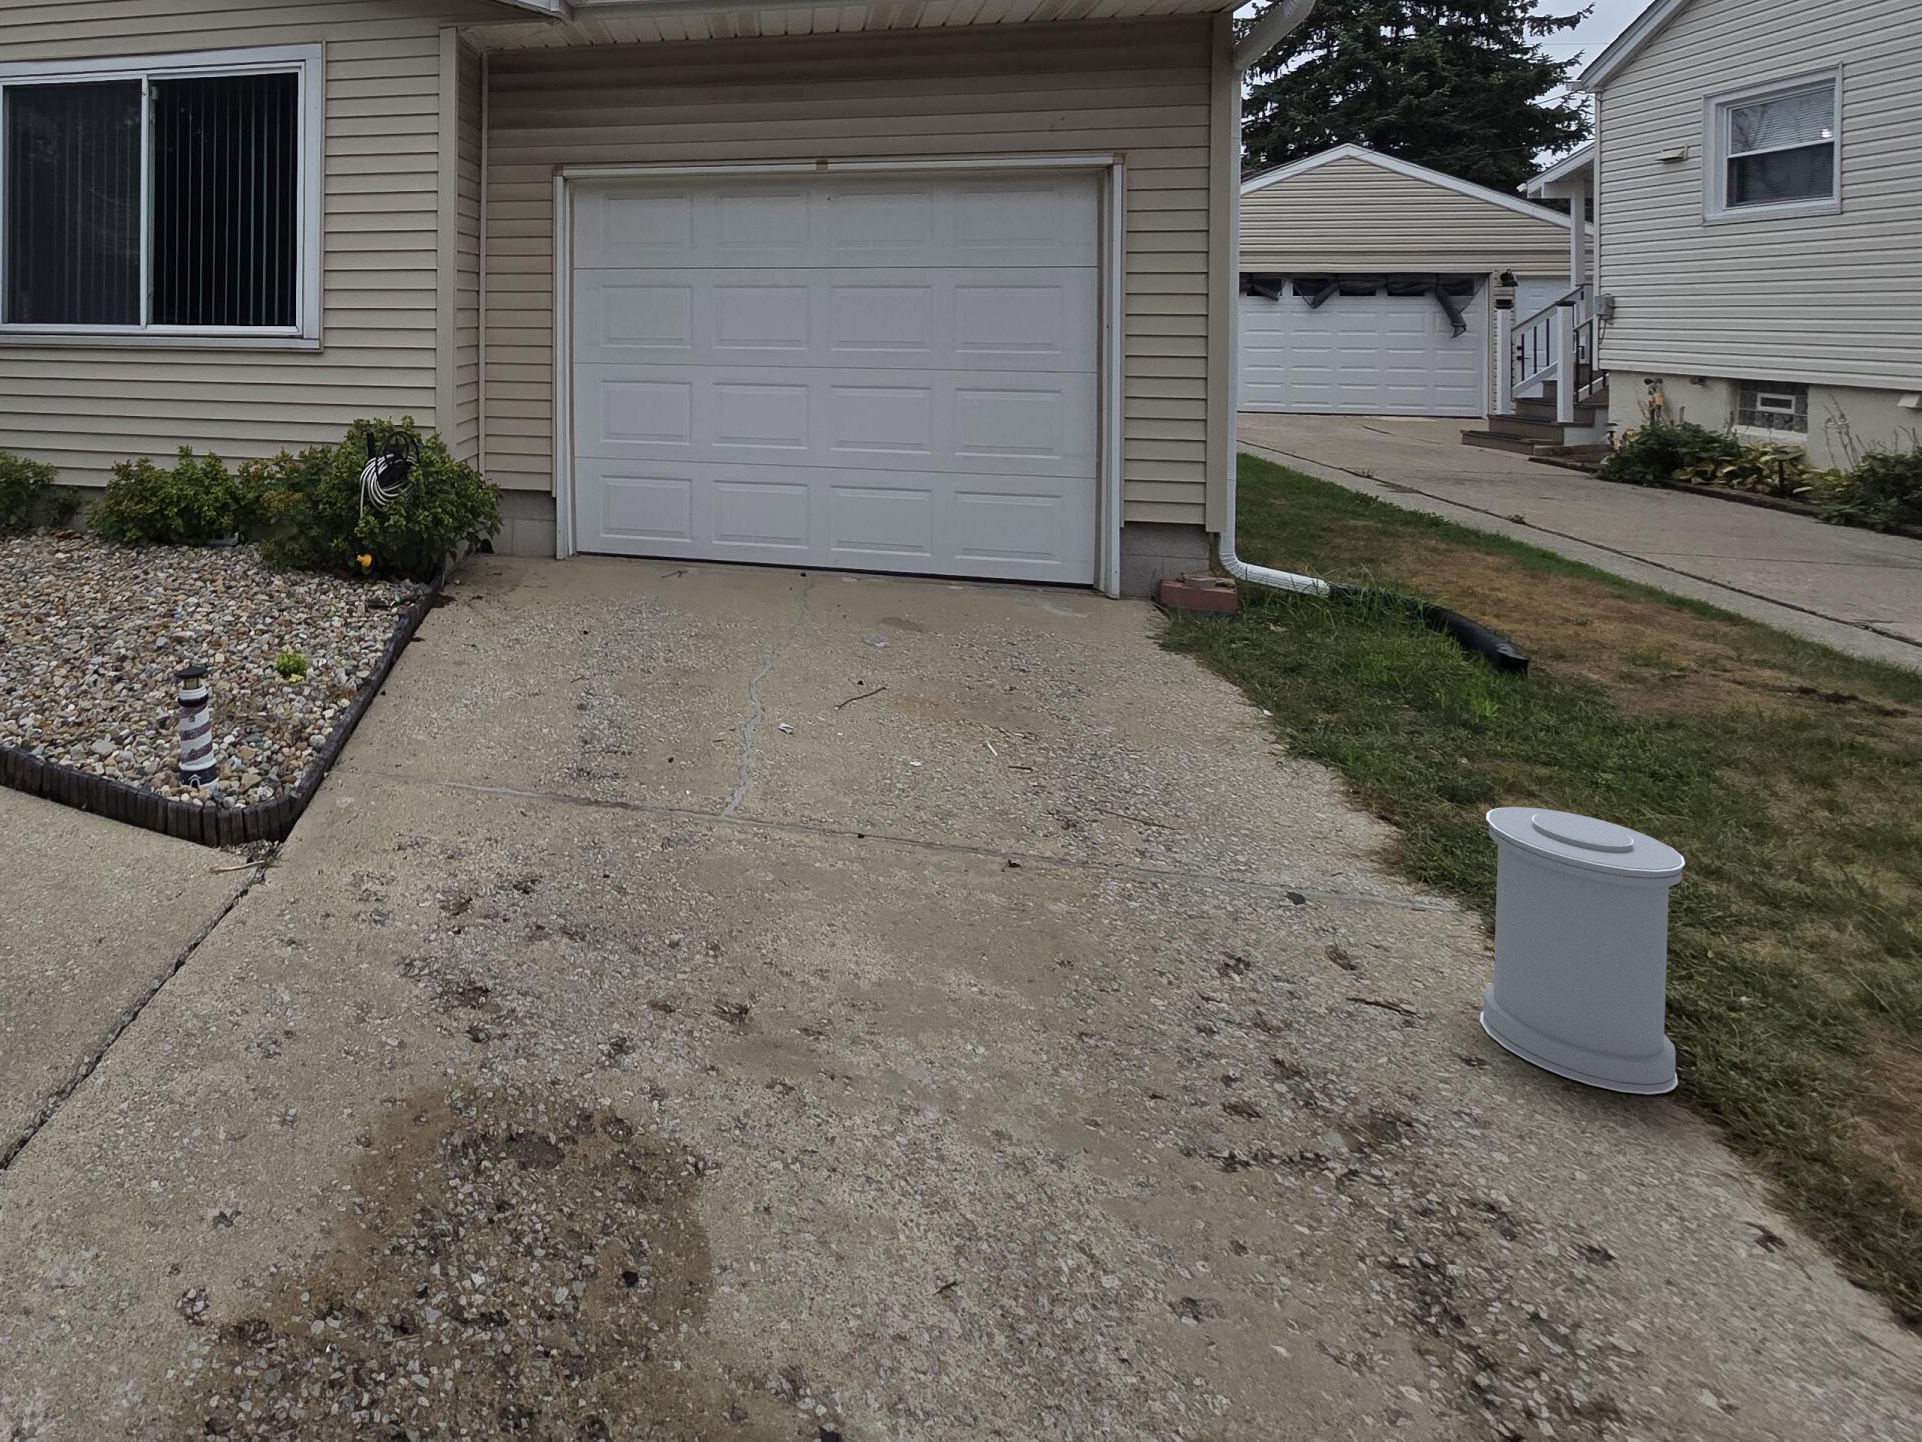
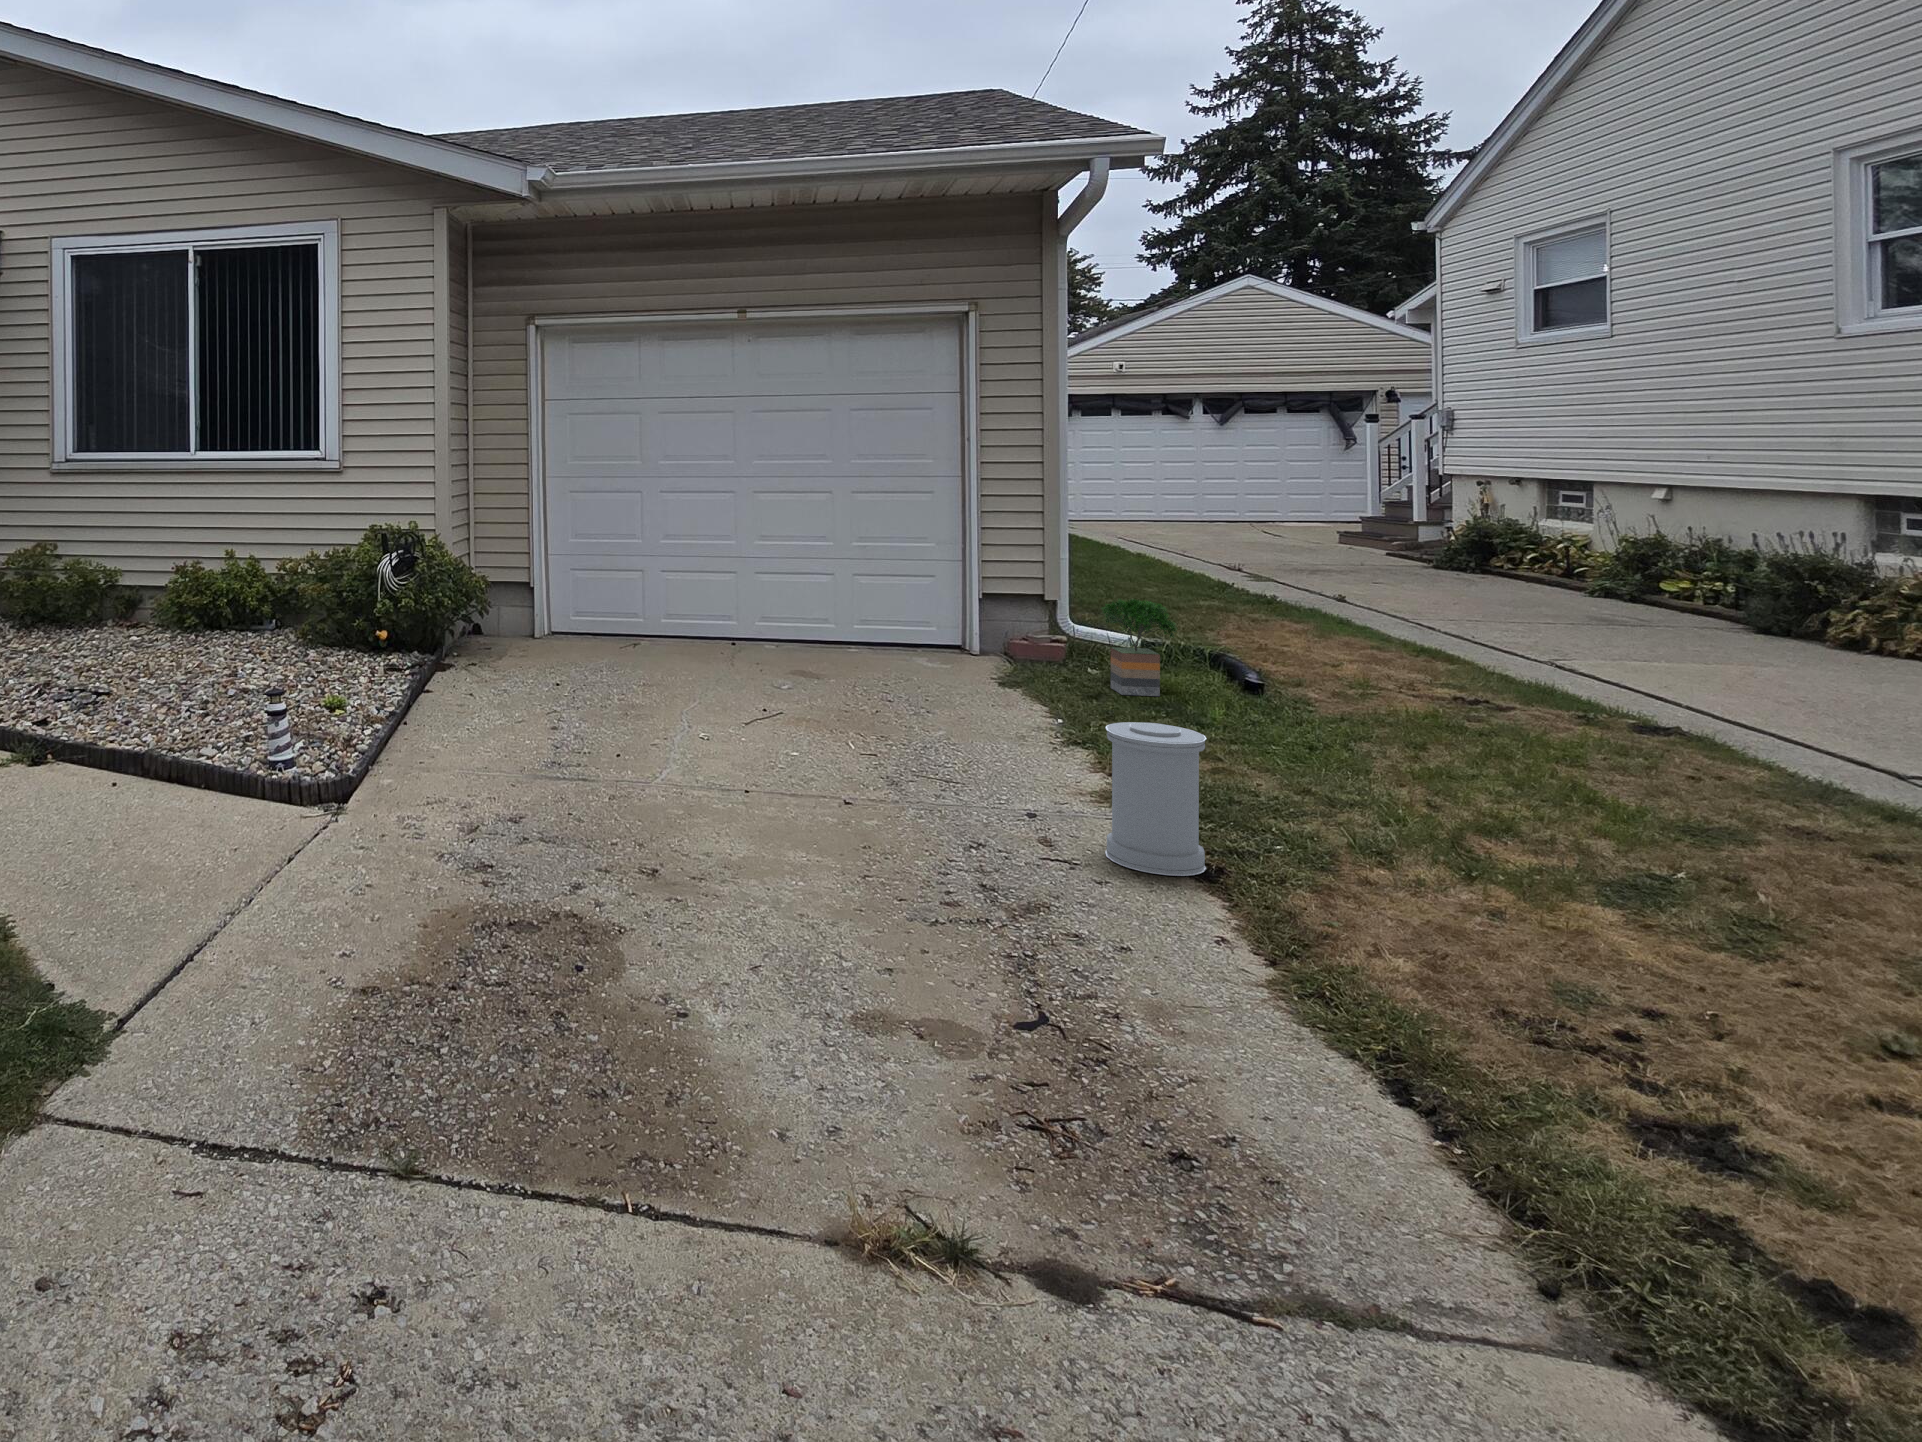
potted tree: none [1312,543,1429,679] -> present [1102,599,1176,696]

